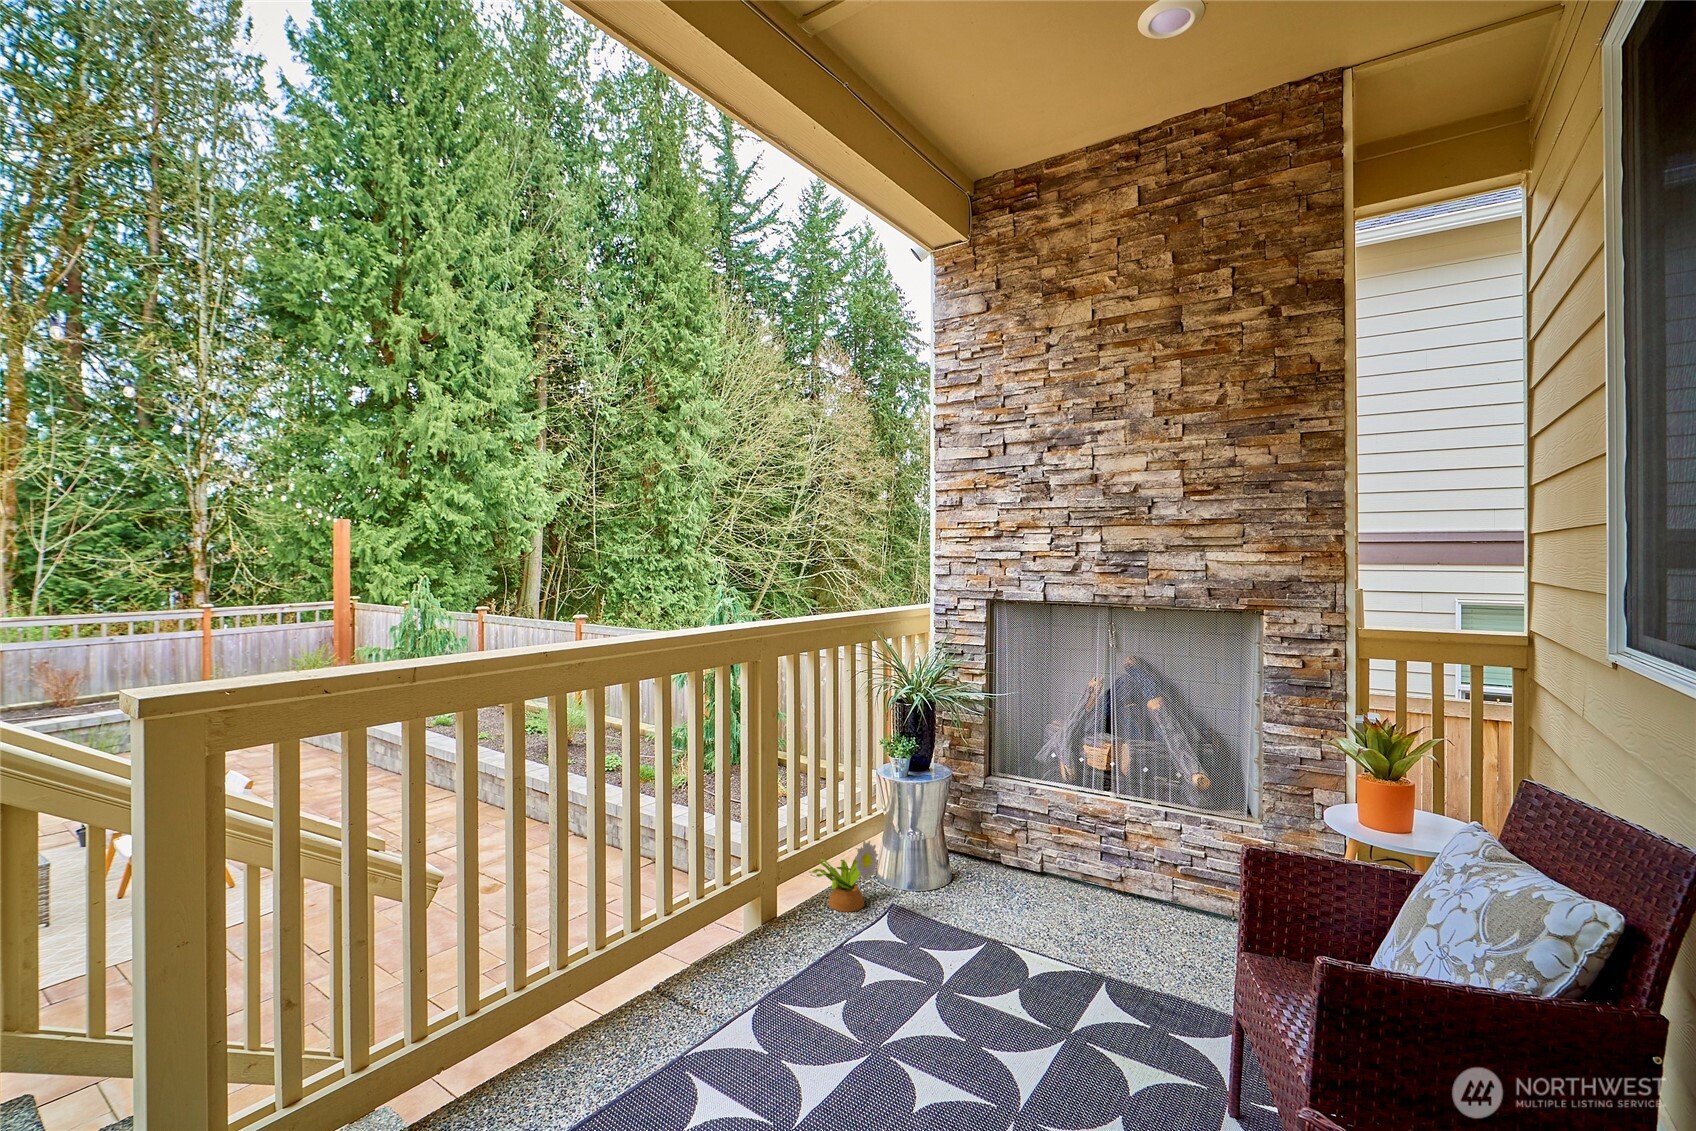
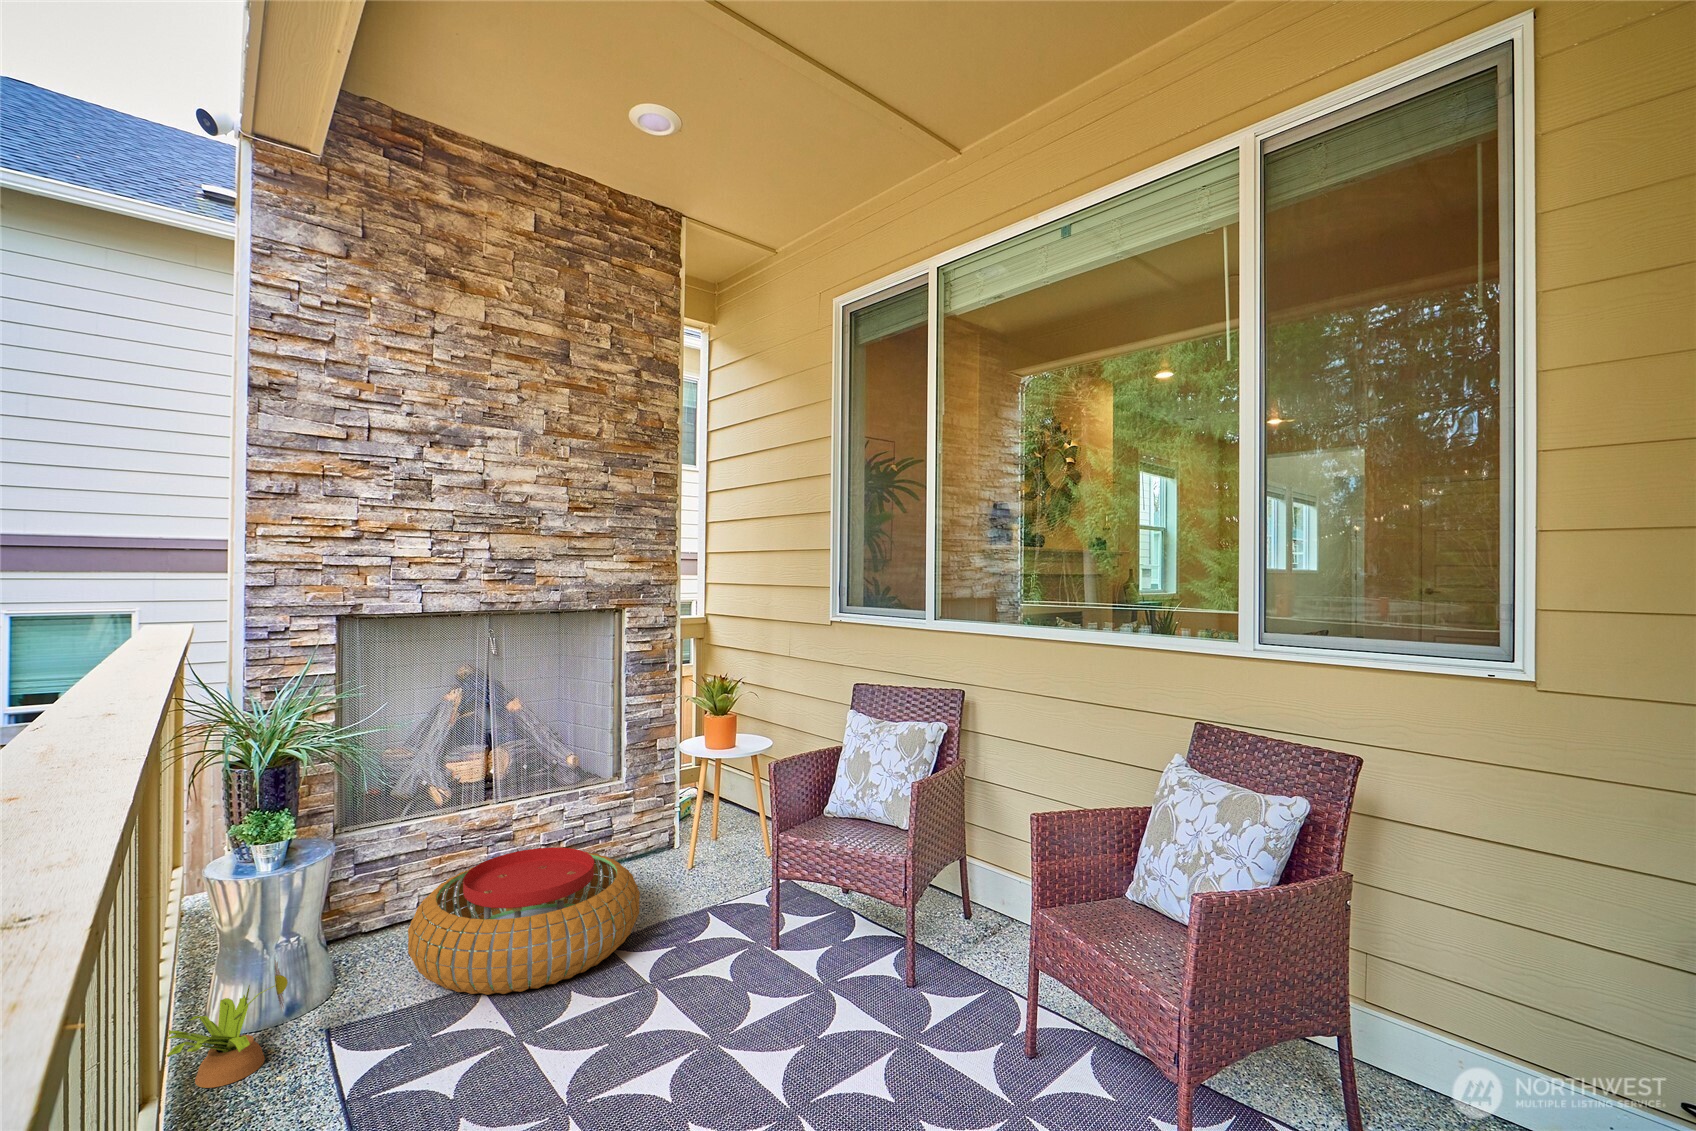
pouf: none [957,842,1180,990] -> present [408,847,640,995]

